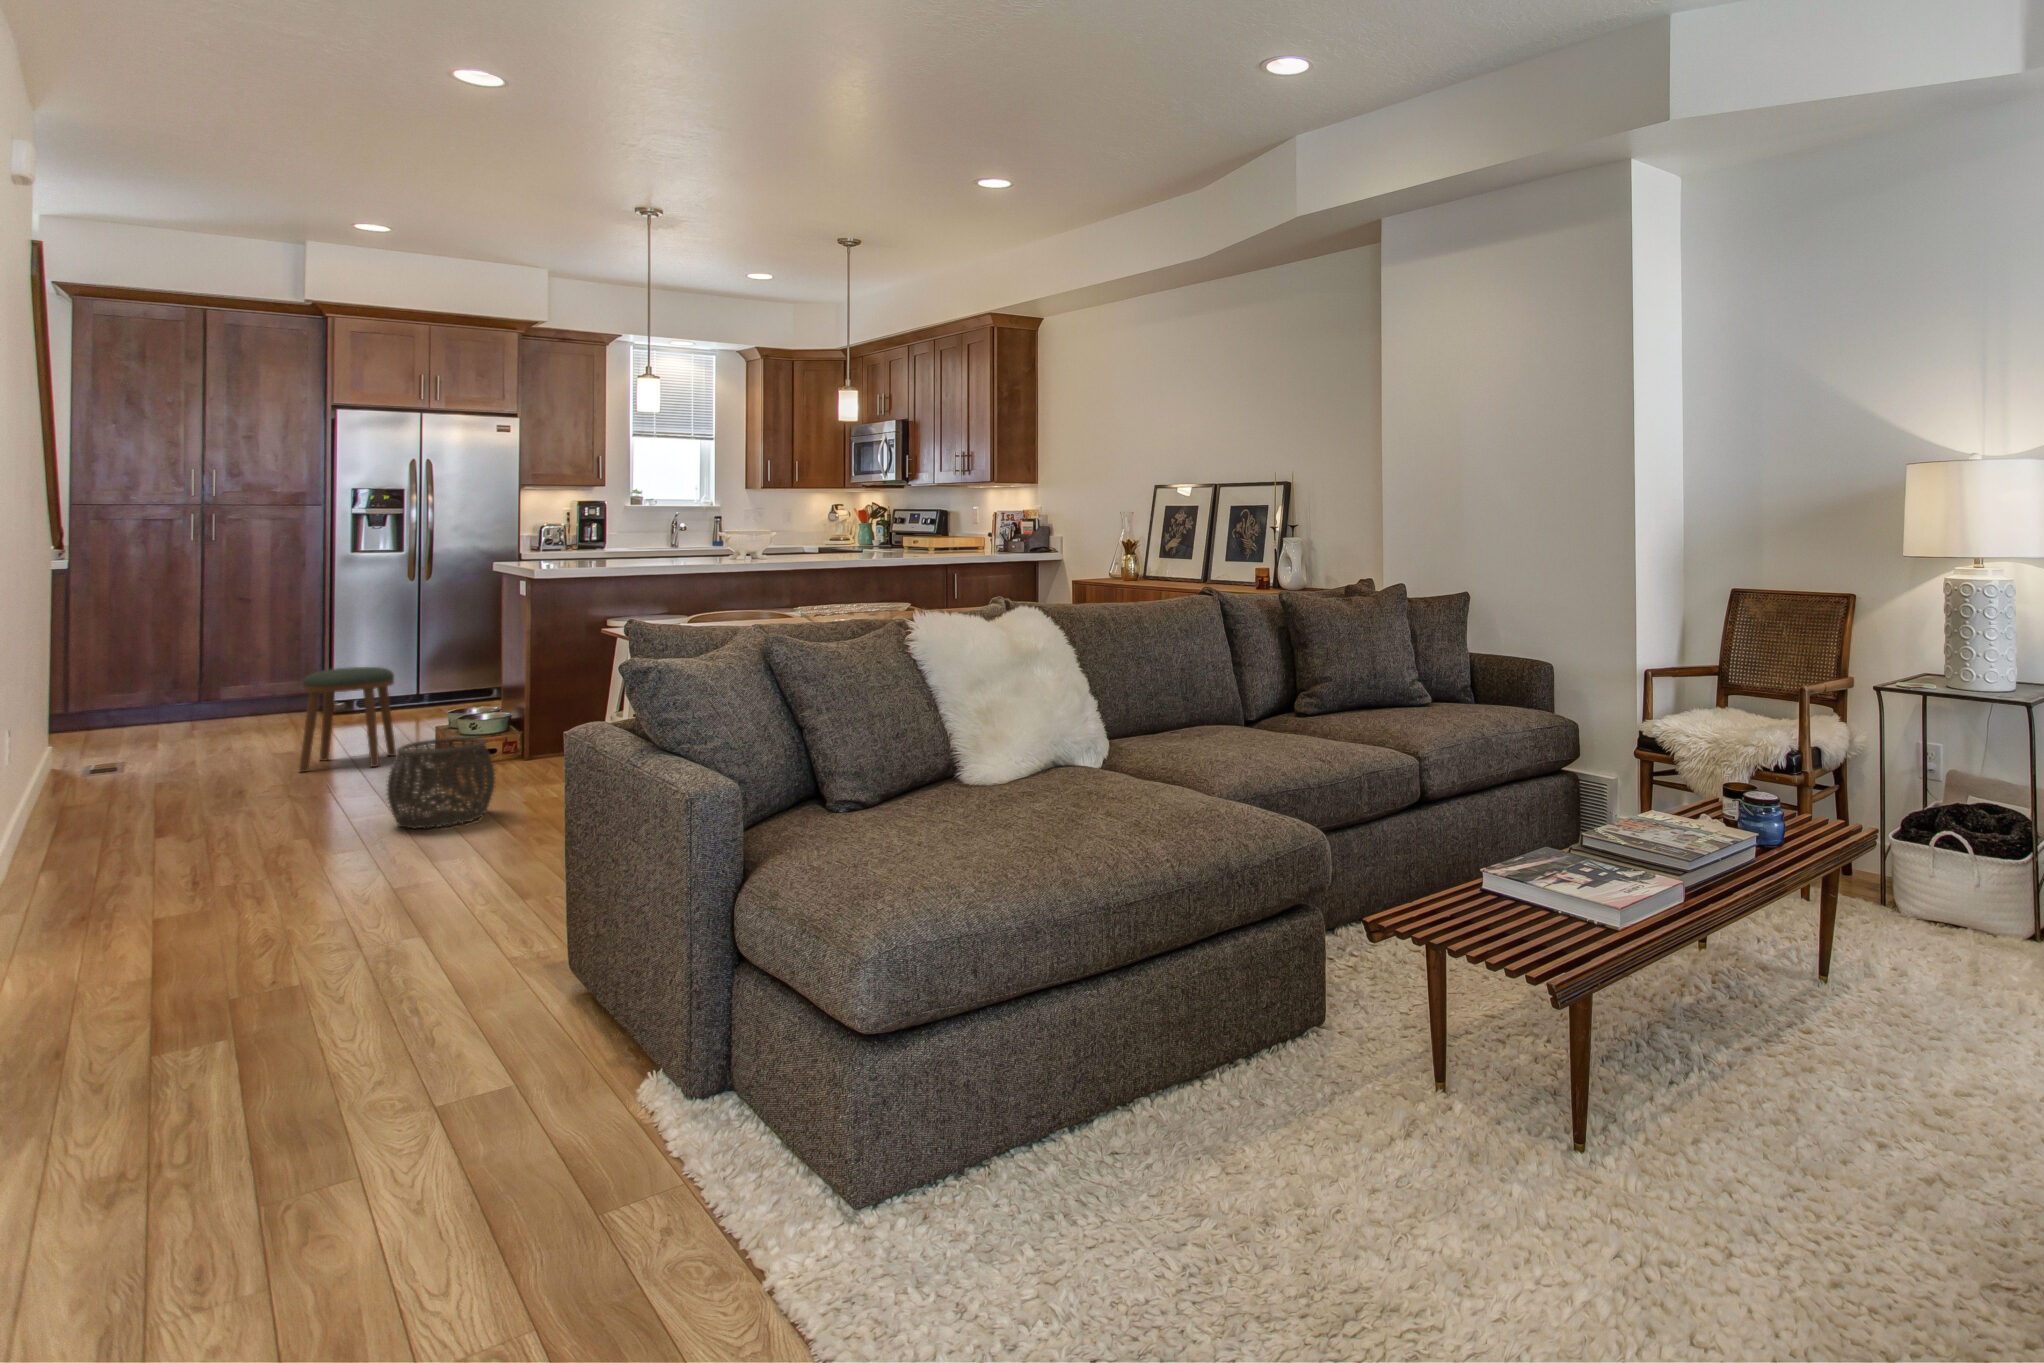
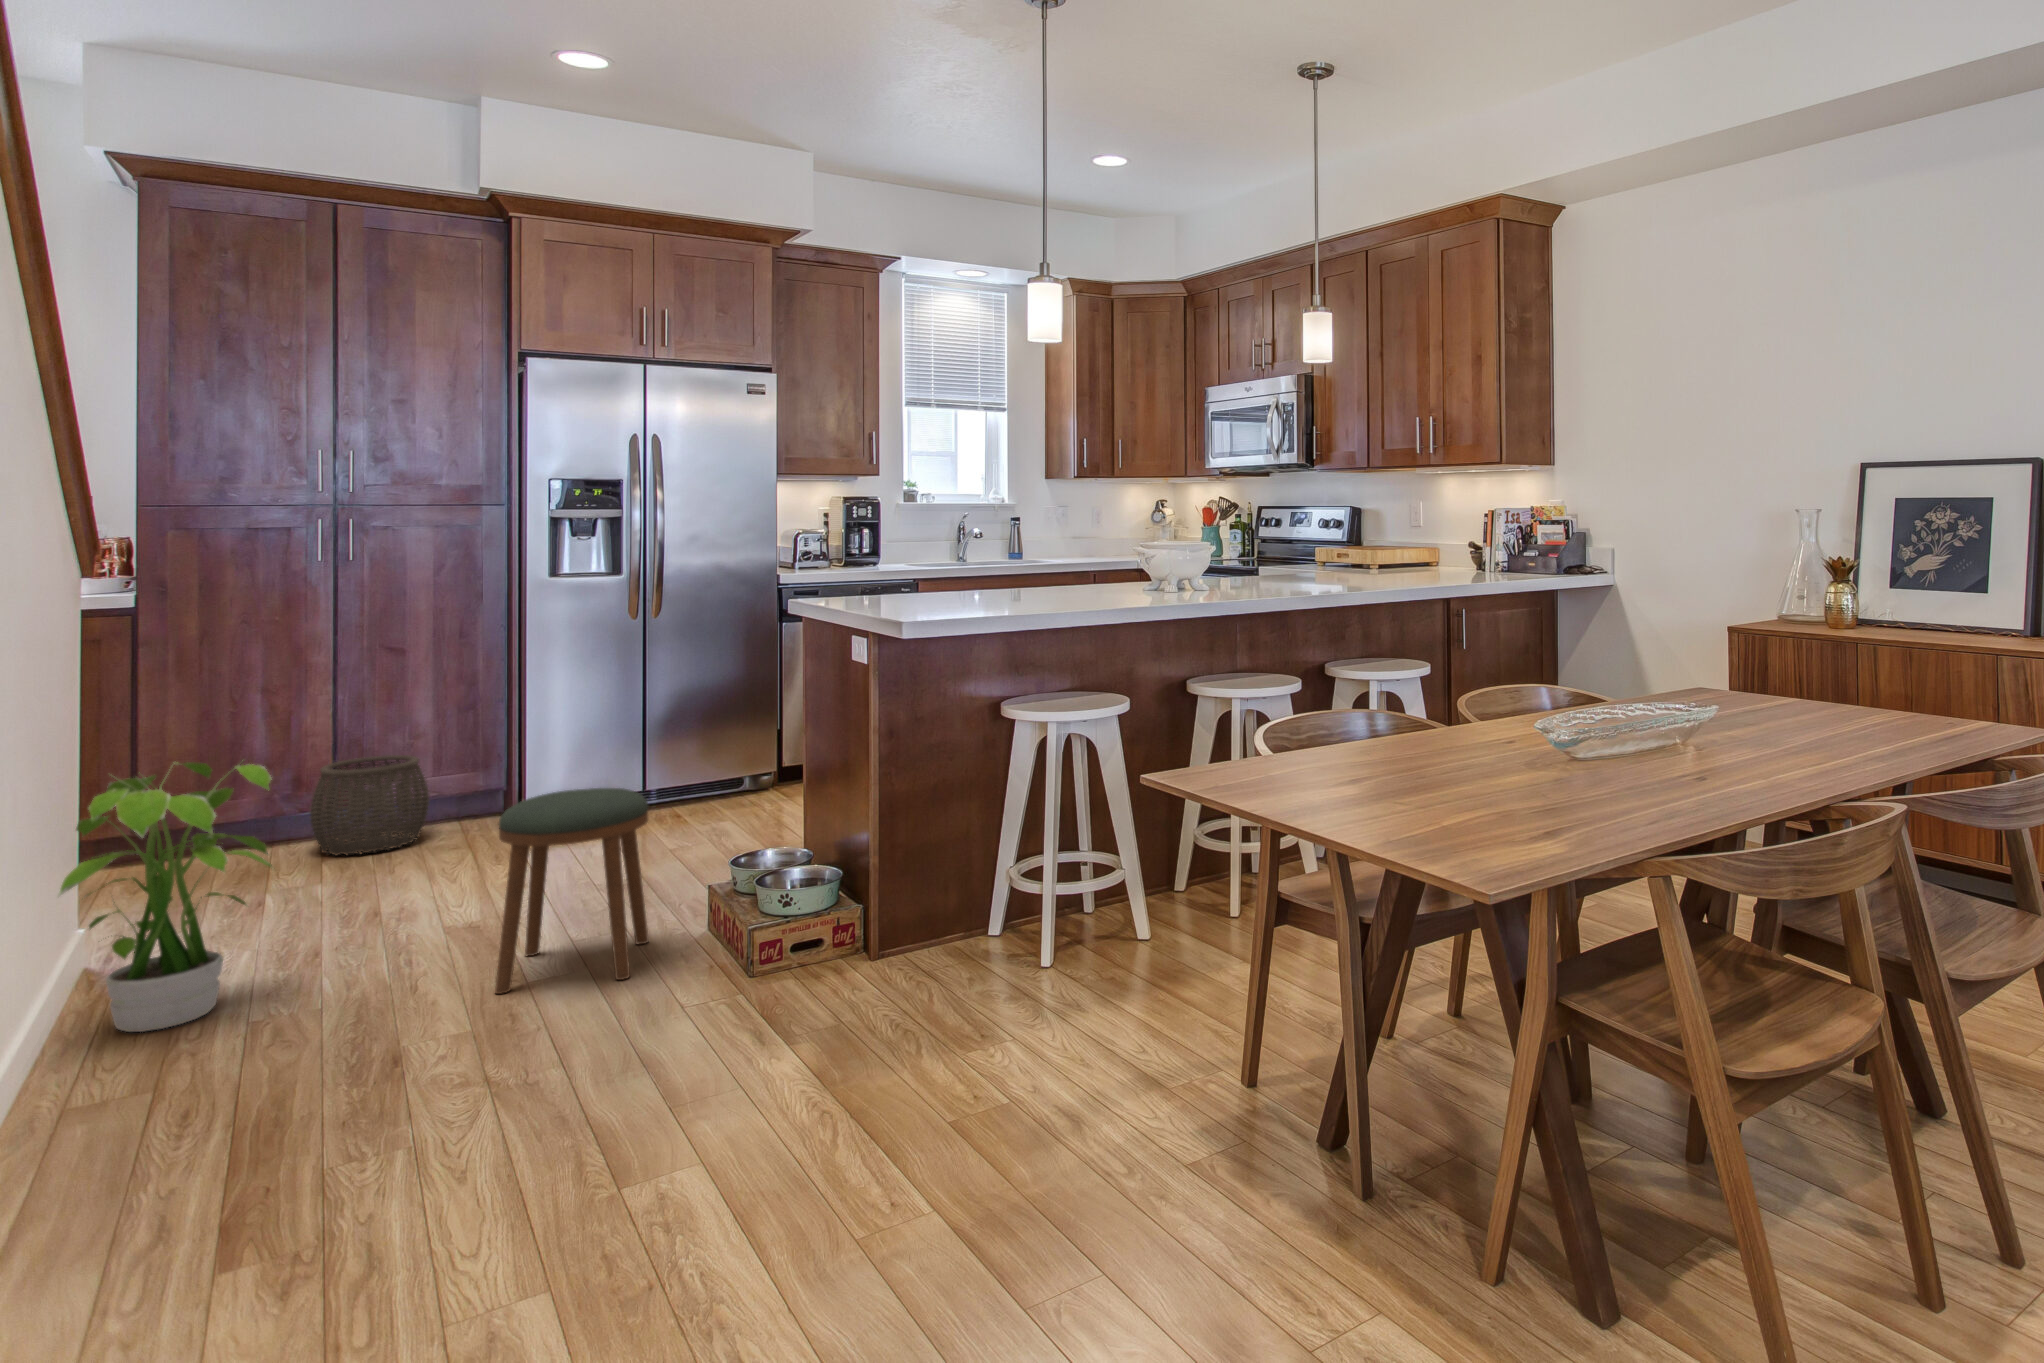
potted plant: none [50,645,171,786] -> present [58,762,272,1032]
woven basket: present [386,737,495,829] -> present [309,755,430,855]

